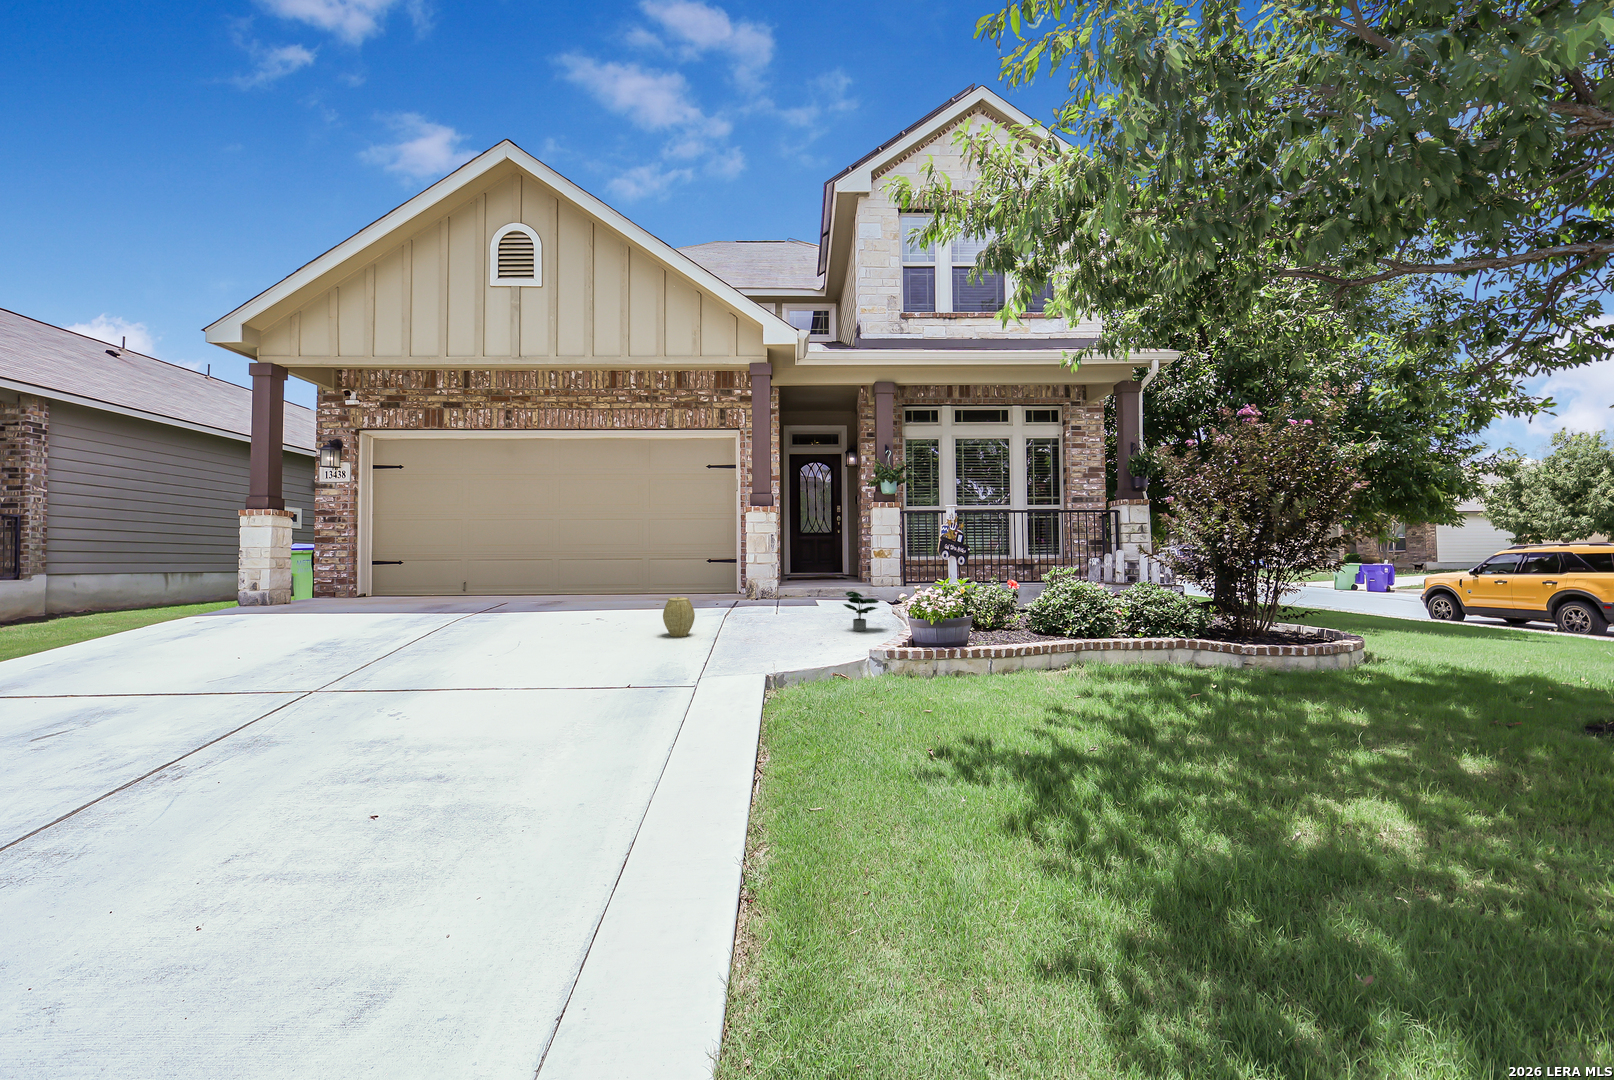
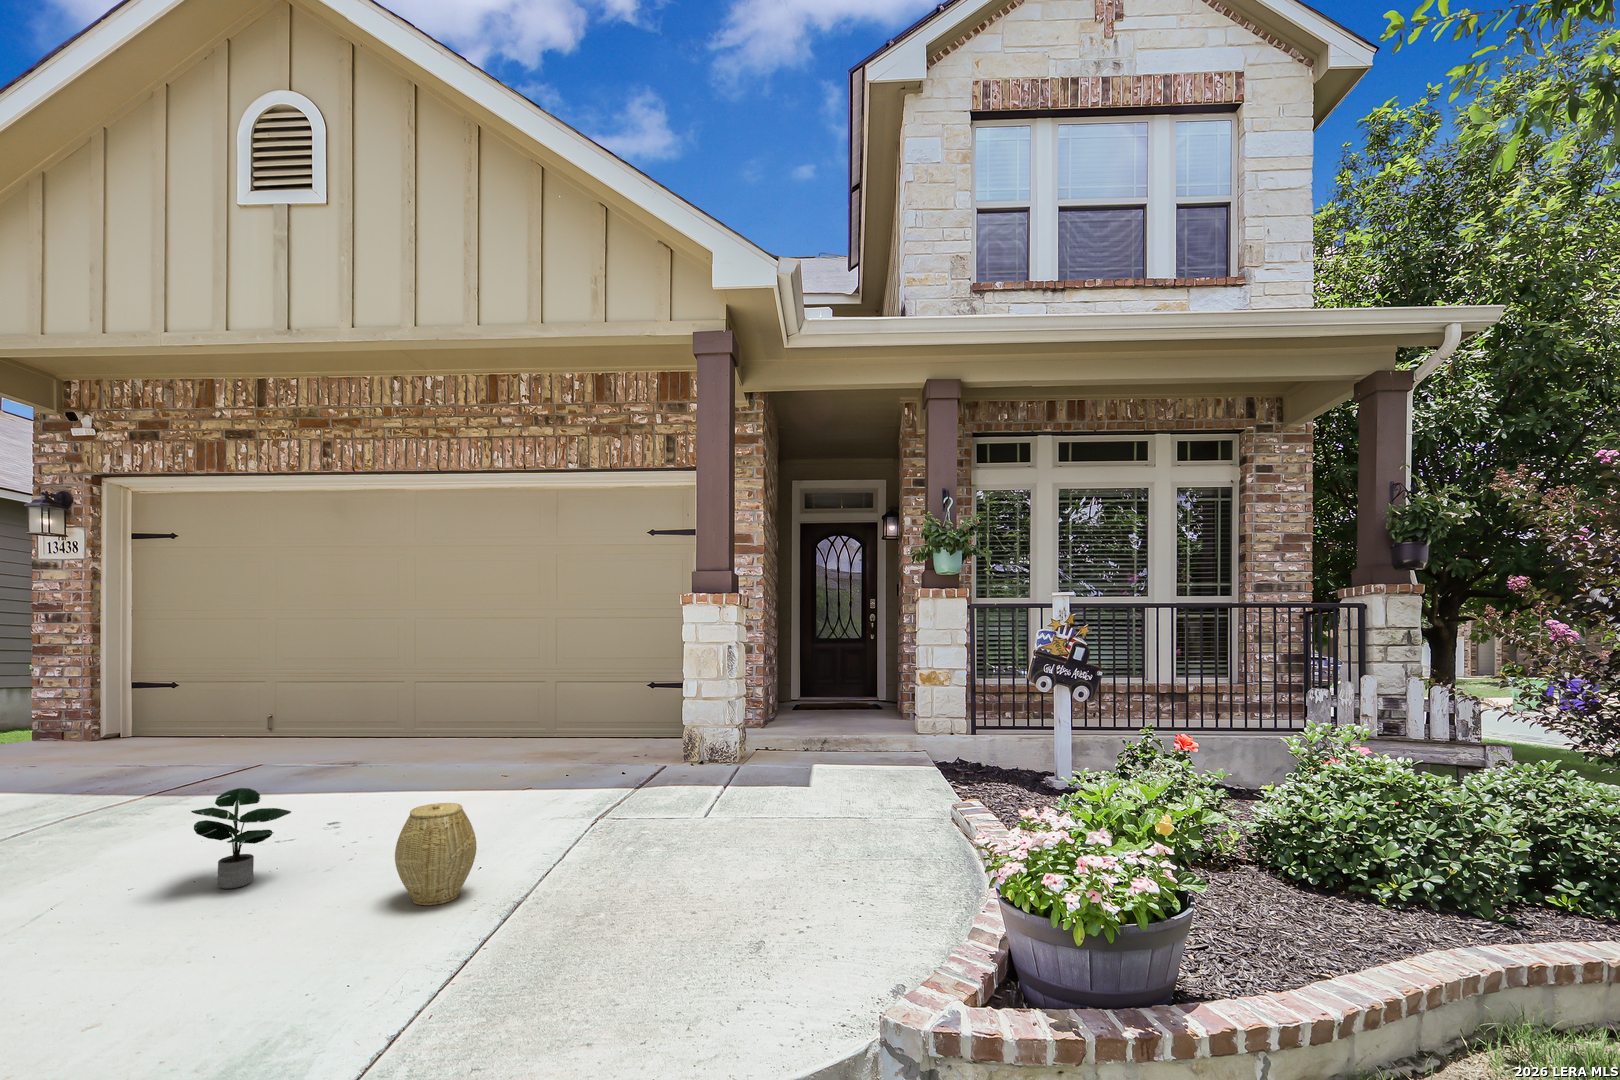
potted plant: present [843,591,879,631] -> present [191,788,291,889]

